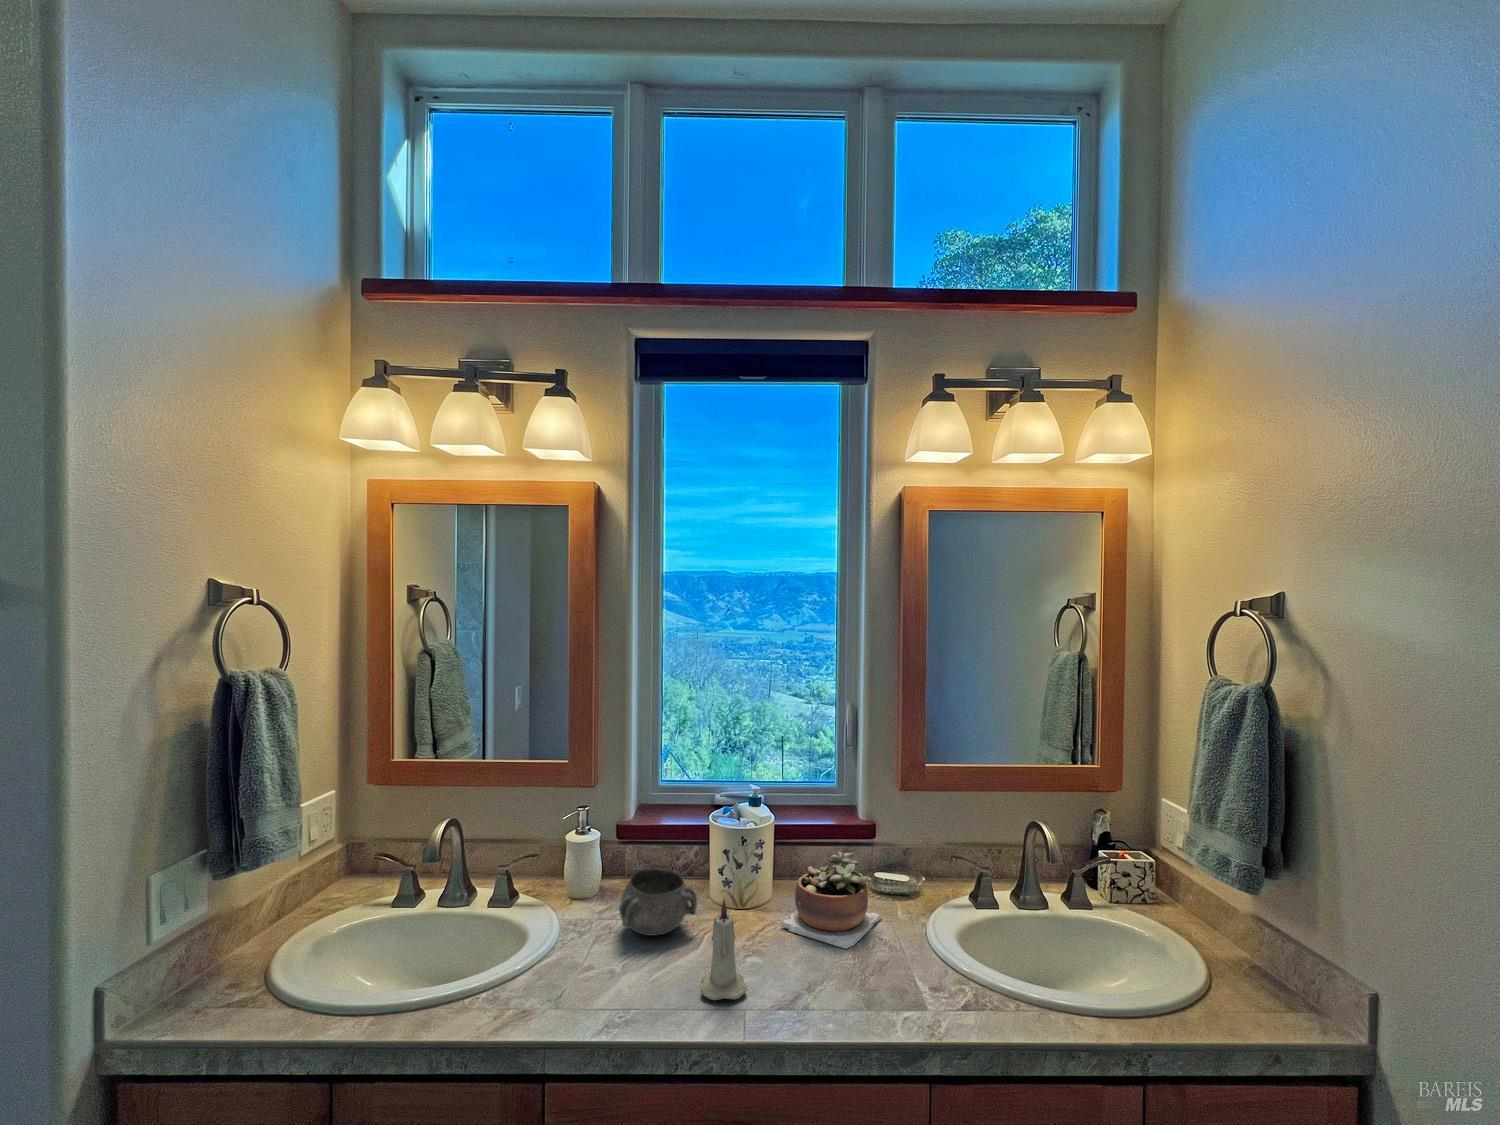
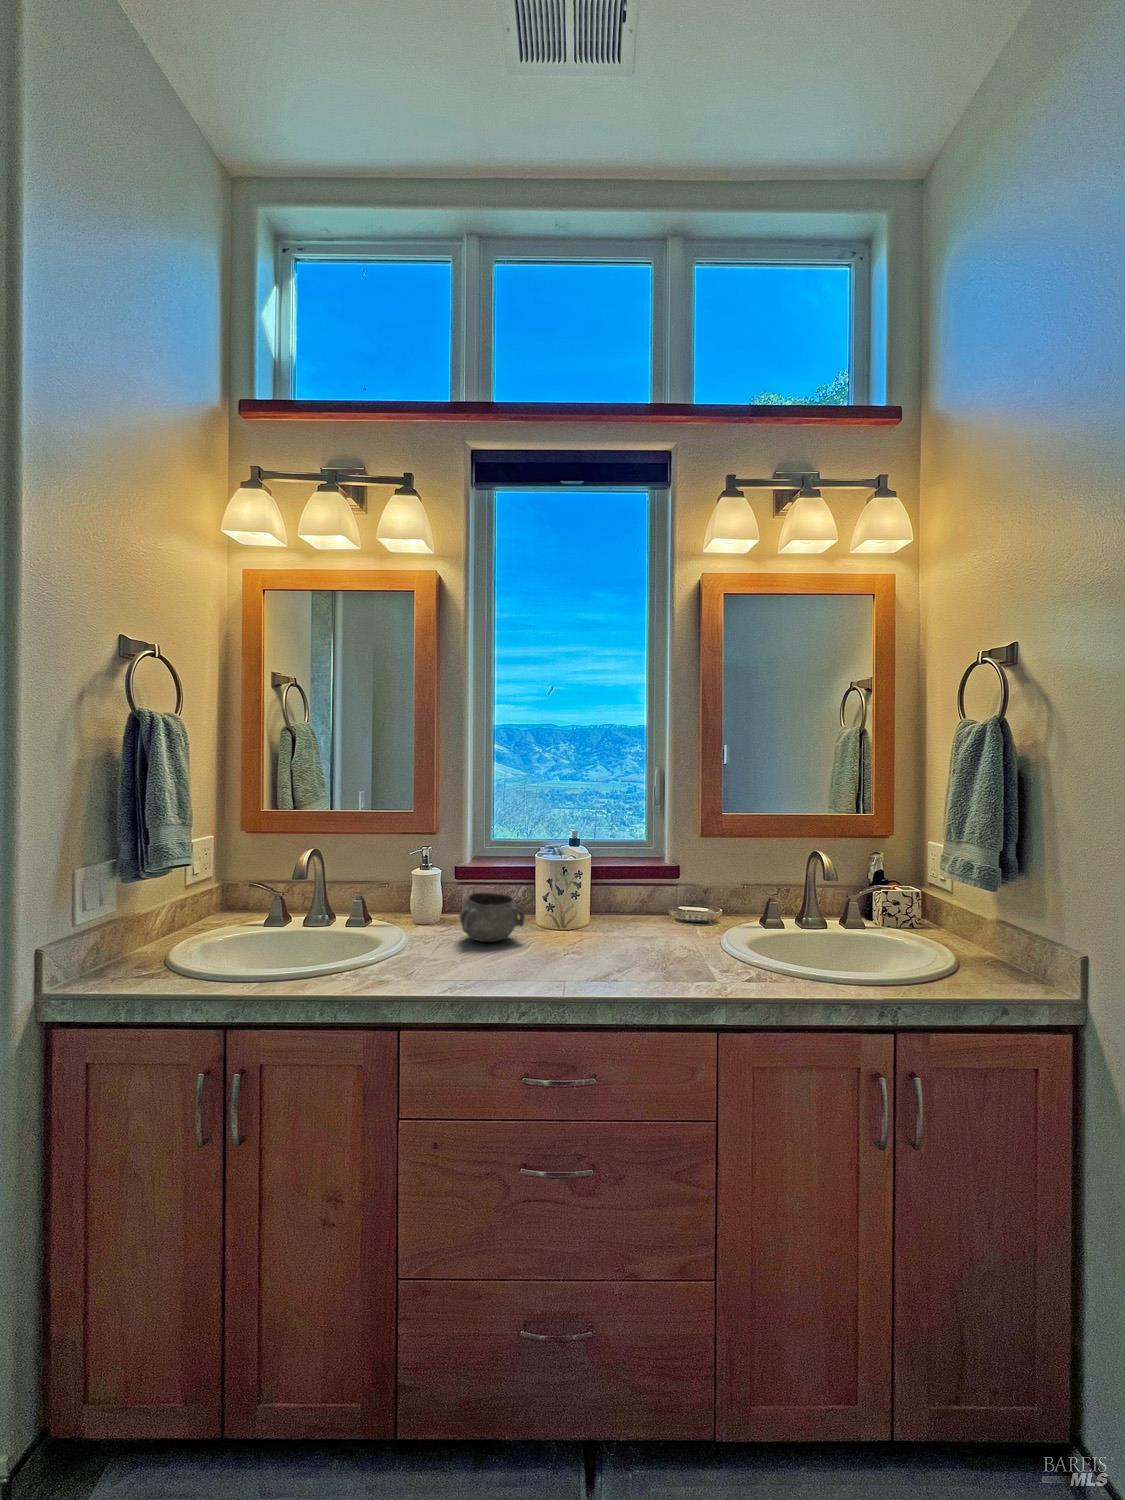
succulent plant: present [781,852,881,949] -> none [596,880,682,950]
candle: present [700,899,747,1000] -> none [528,892,567,972]

